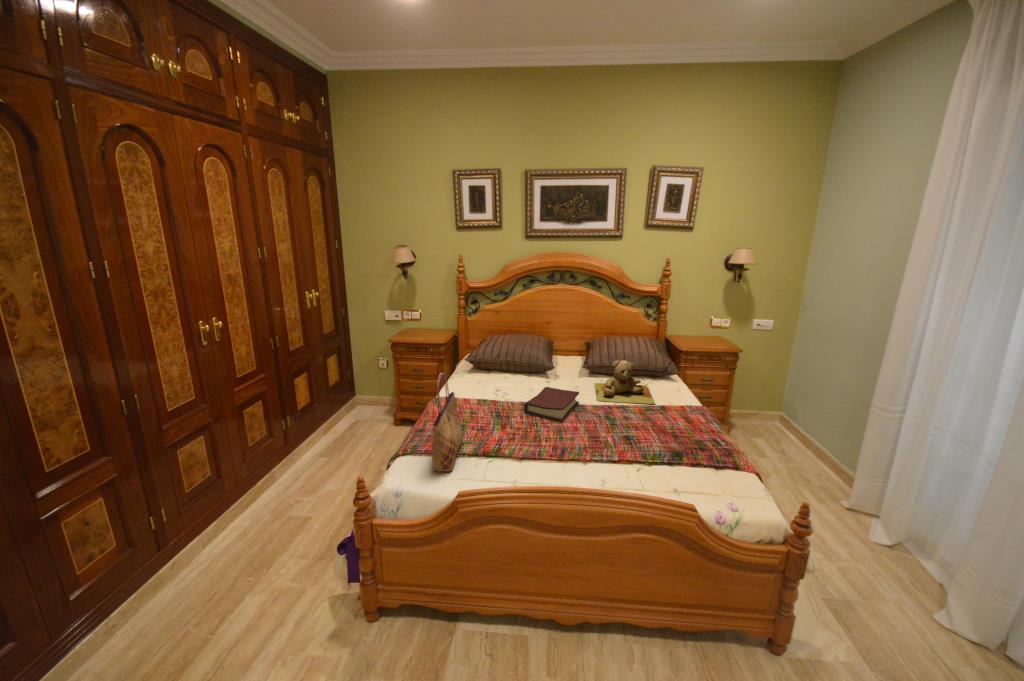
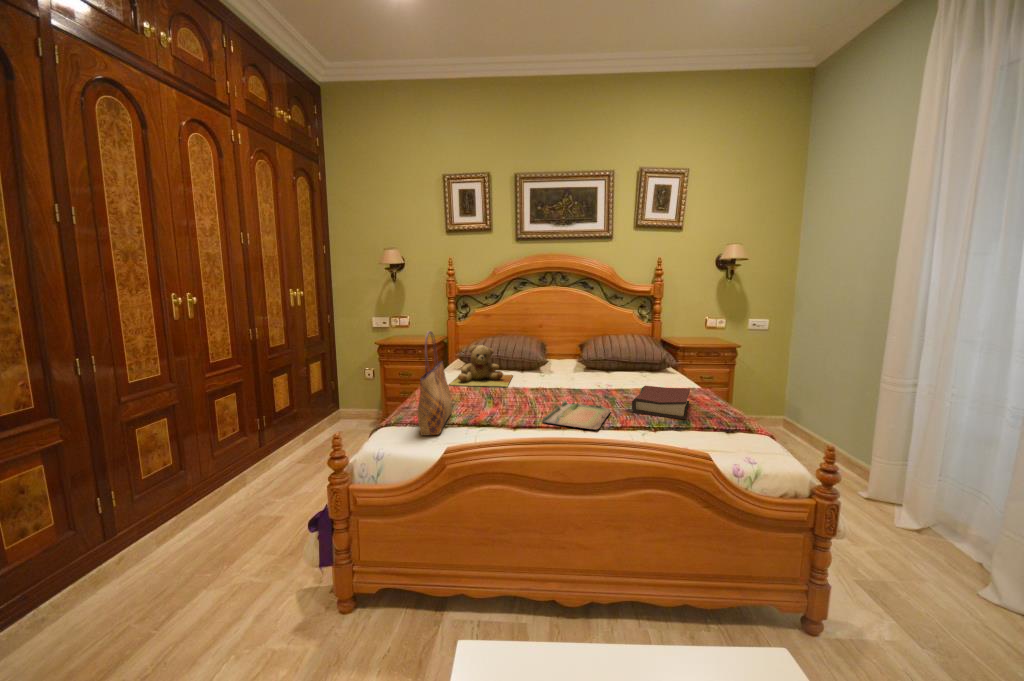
teddy bear: present [595,360,655,404] -> present [449,345,513,387]
hardback book: present [524,387,579,422] -> present [632,386,690,420]
tray: none [546,425,611,467] -> present [543,401,611,429]

